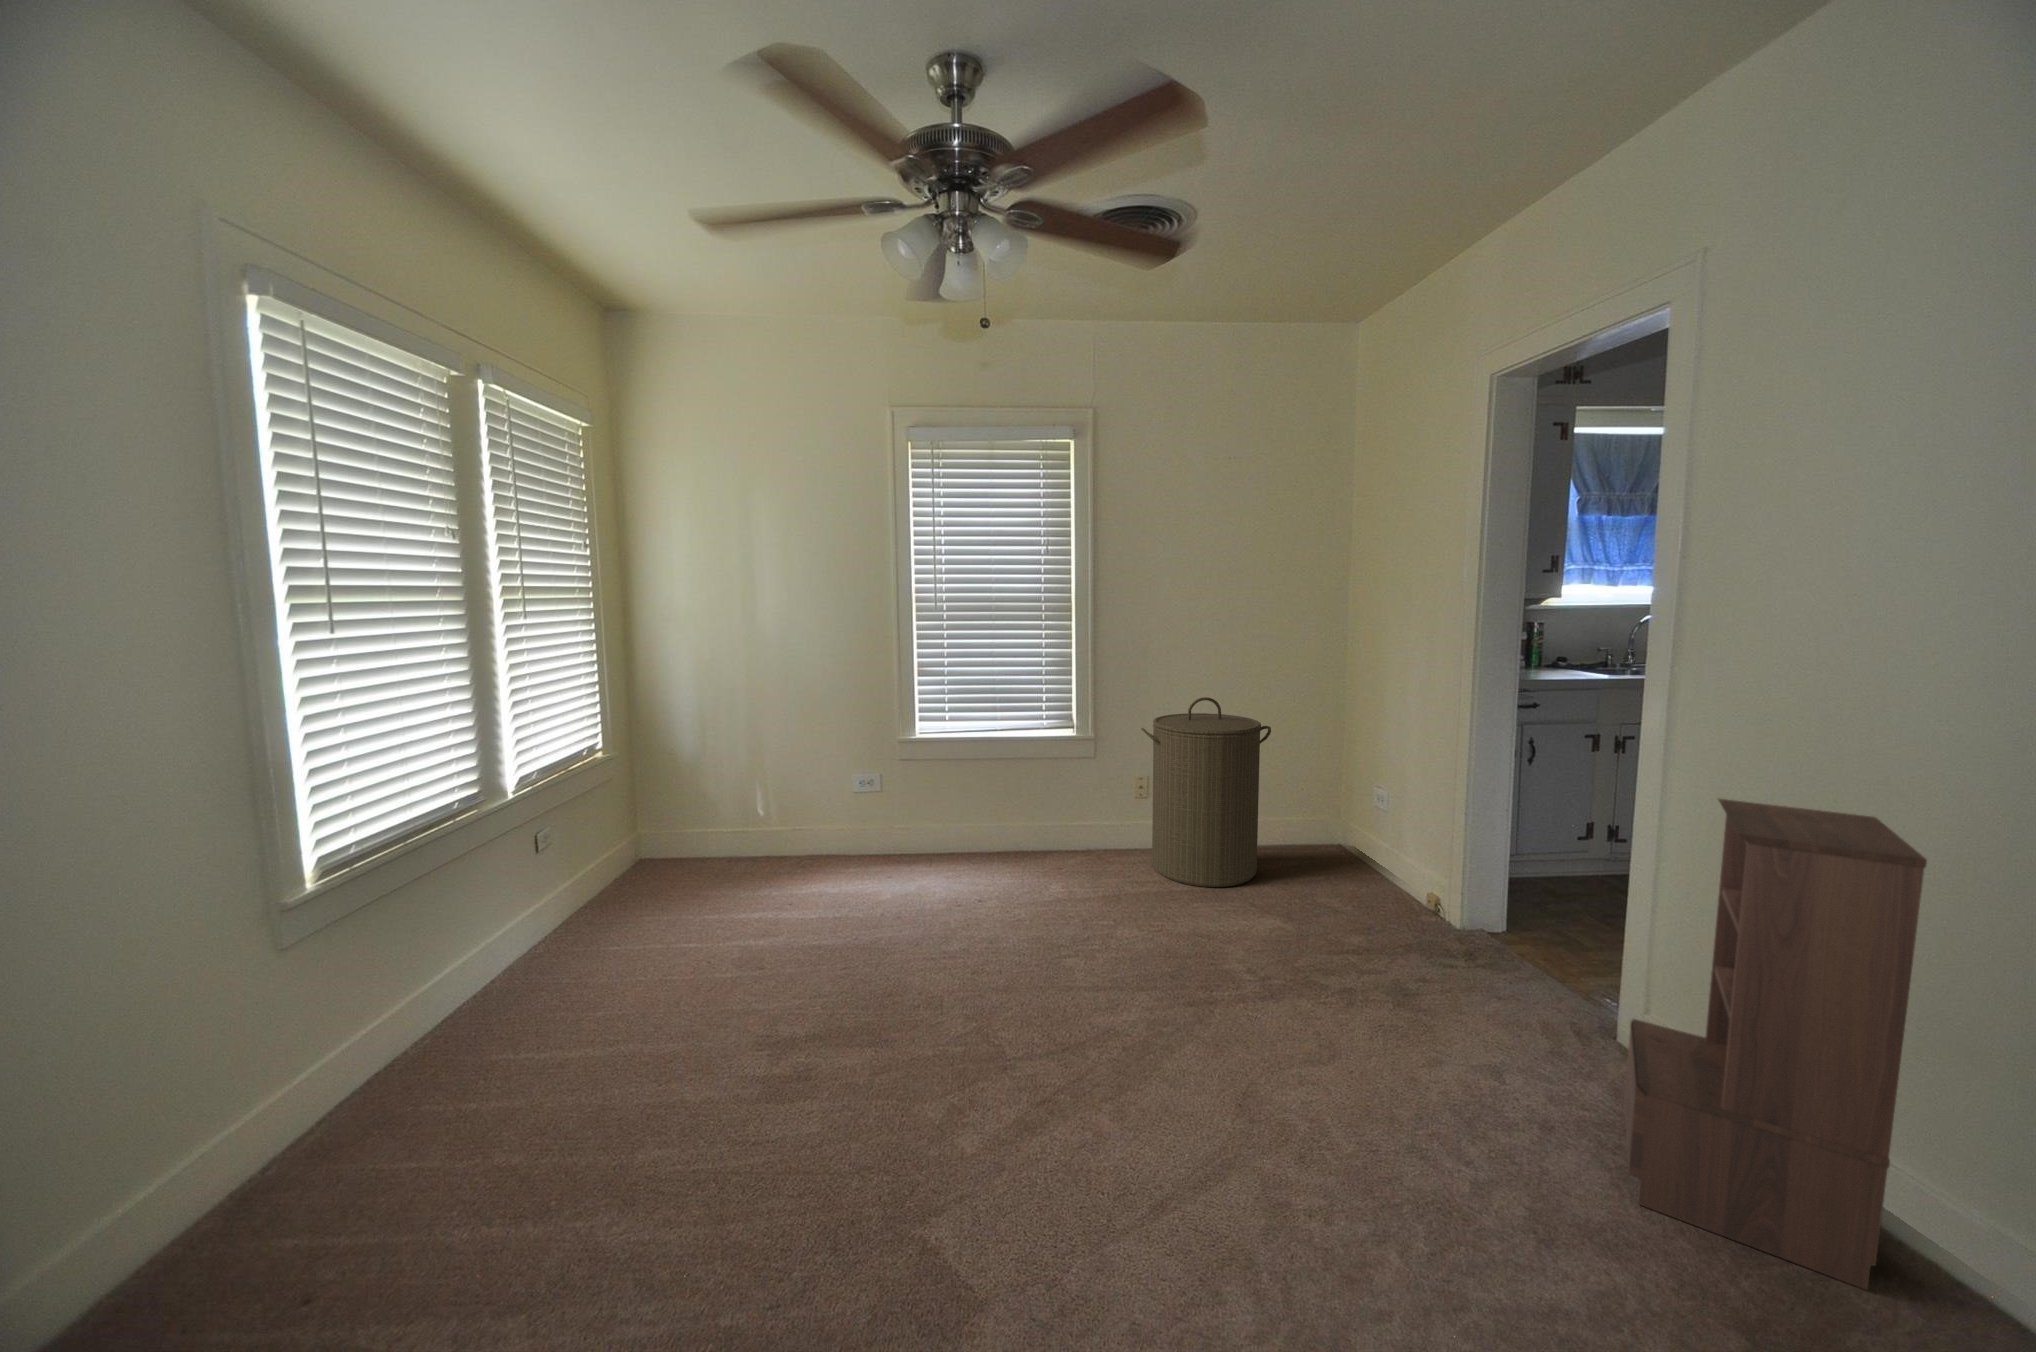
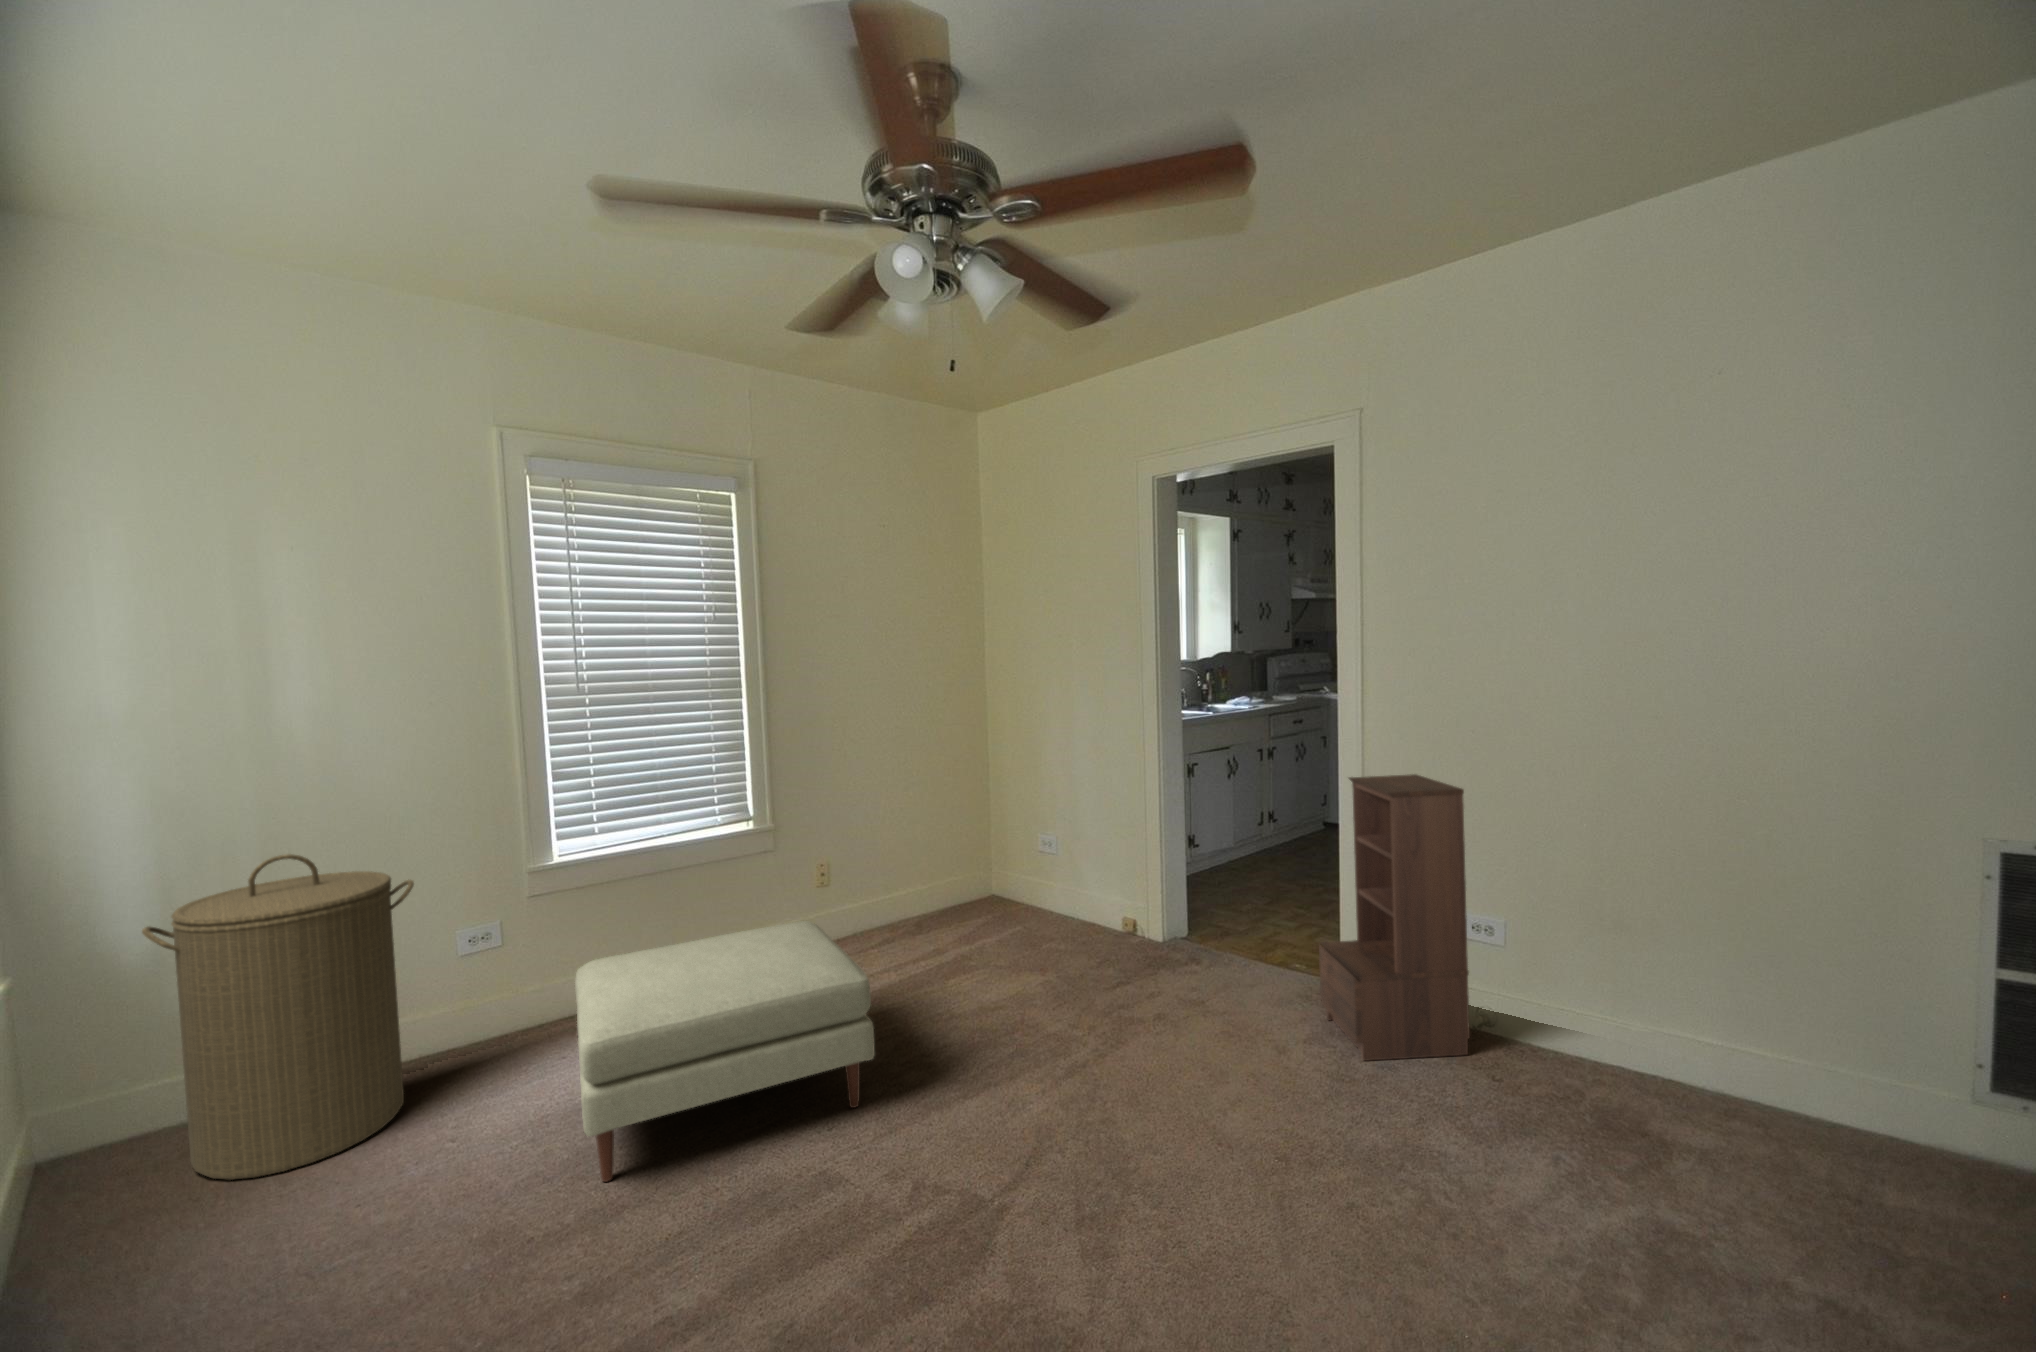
laundry hamper: present [1141,697,1271,887] -> present [142,854,414,1180]
ottoman: none [815,816,1061,995] -> present [575,921,875,1182]

